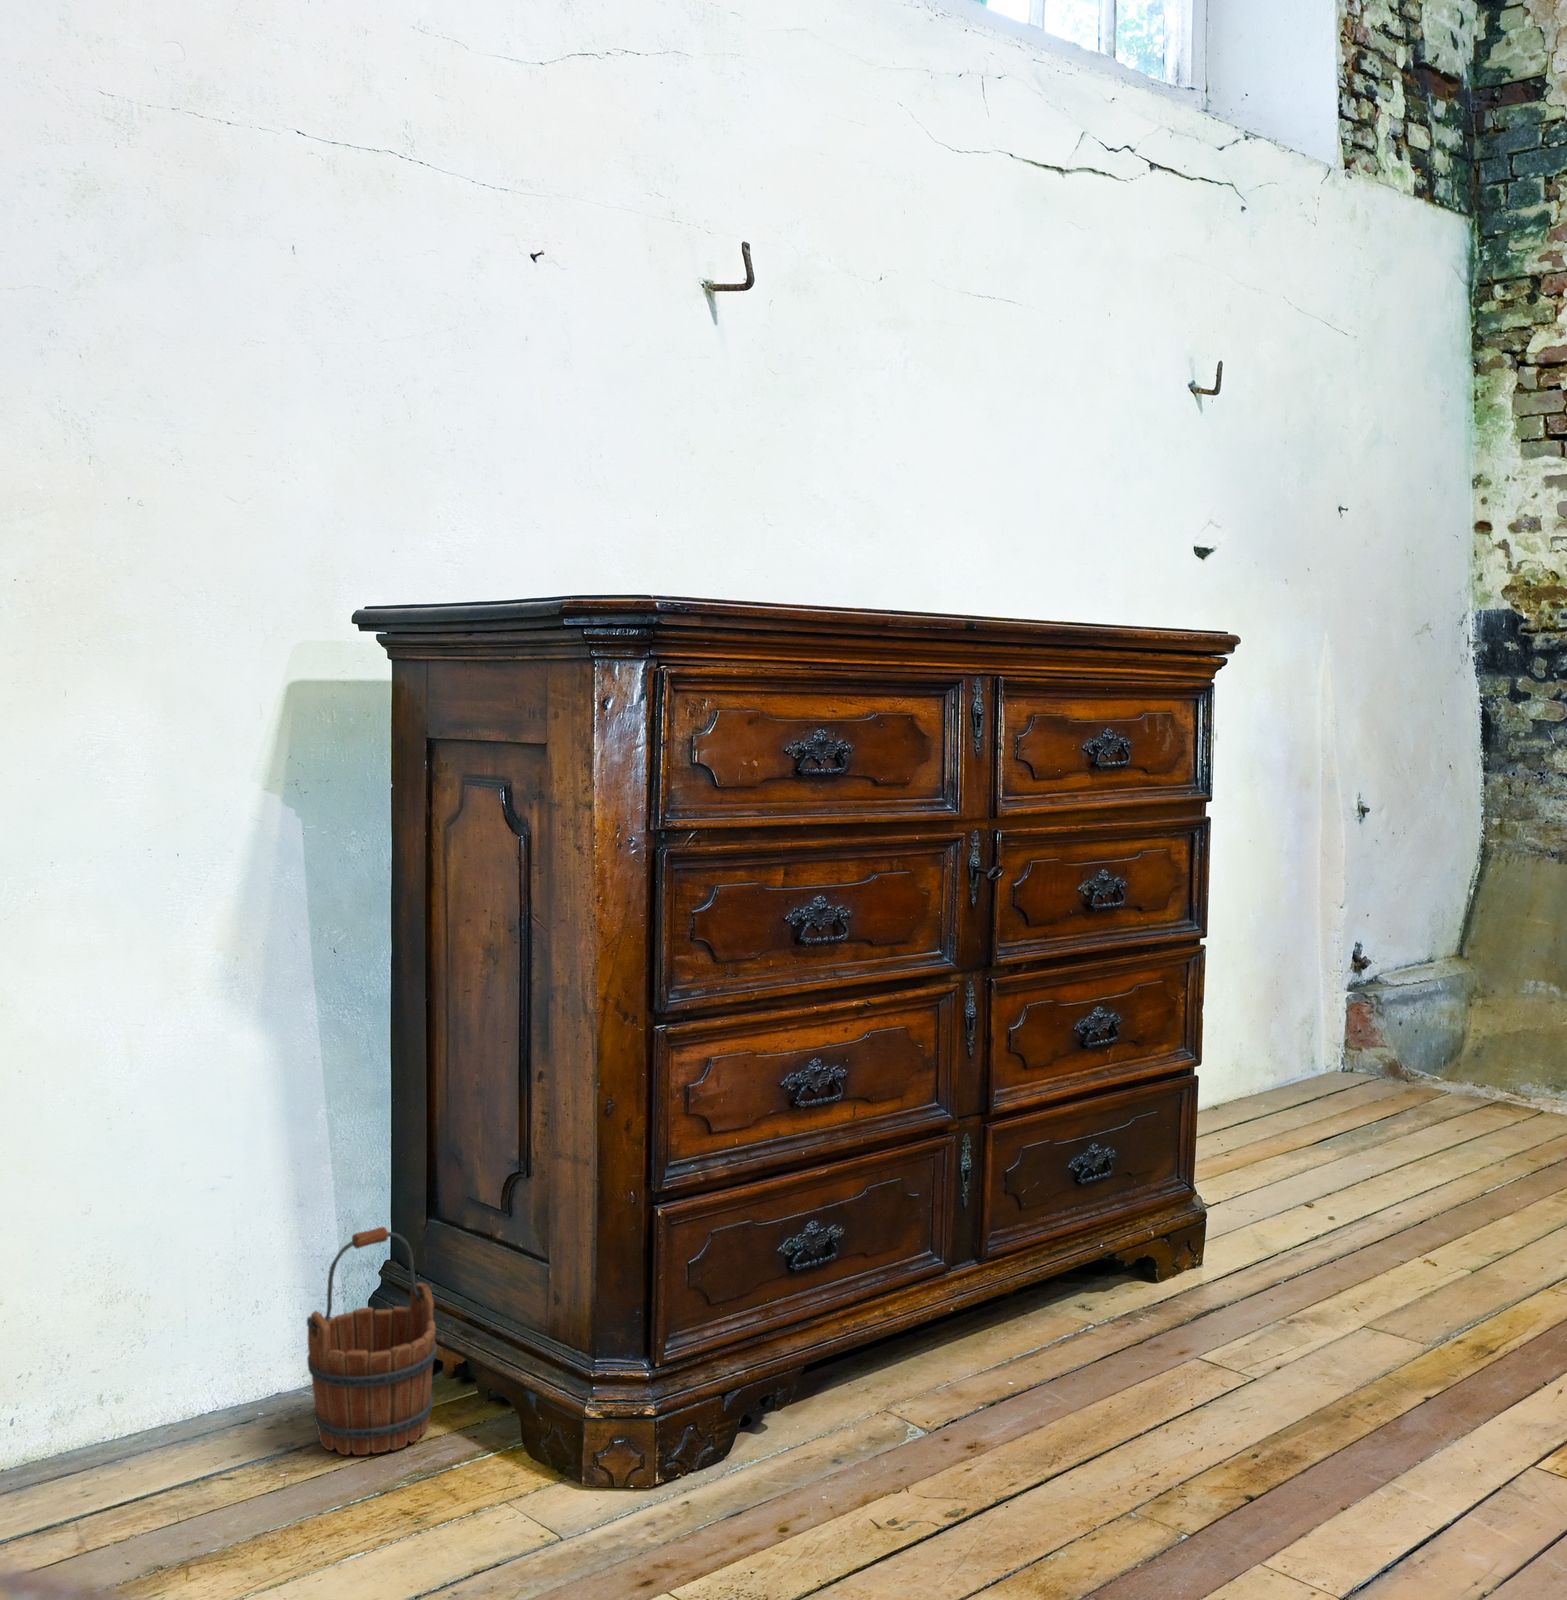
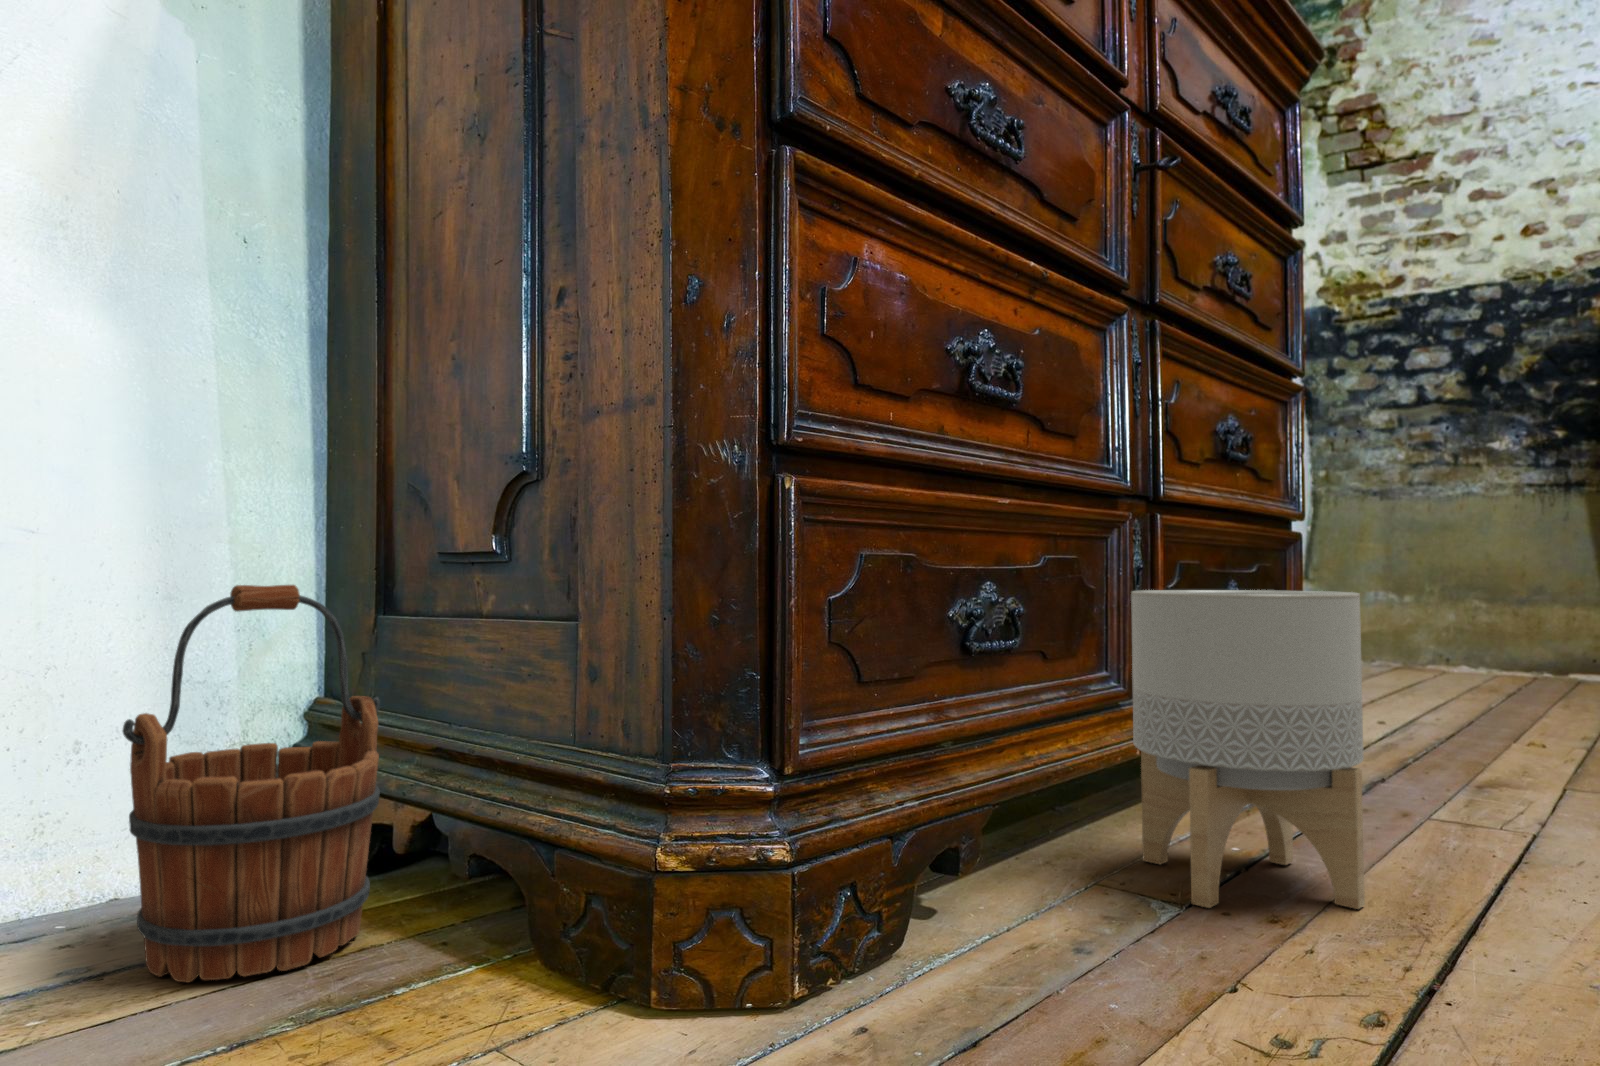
planter: none [927,1198,1071,1439] -> present [1131,590,1365,909]

